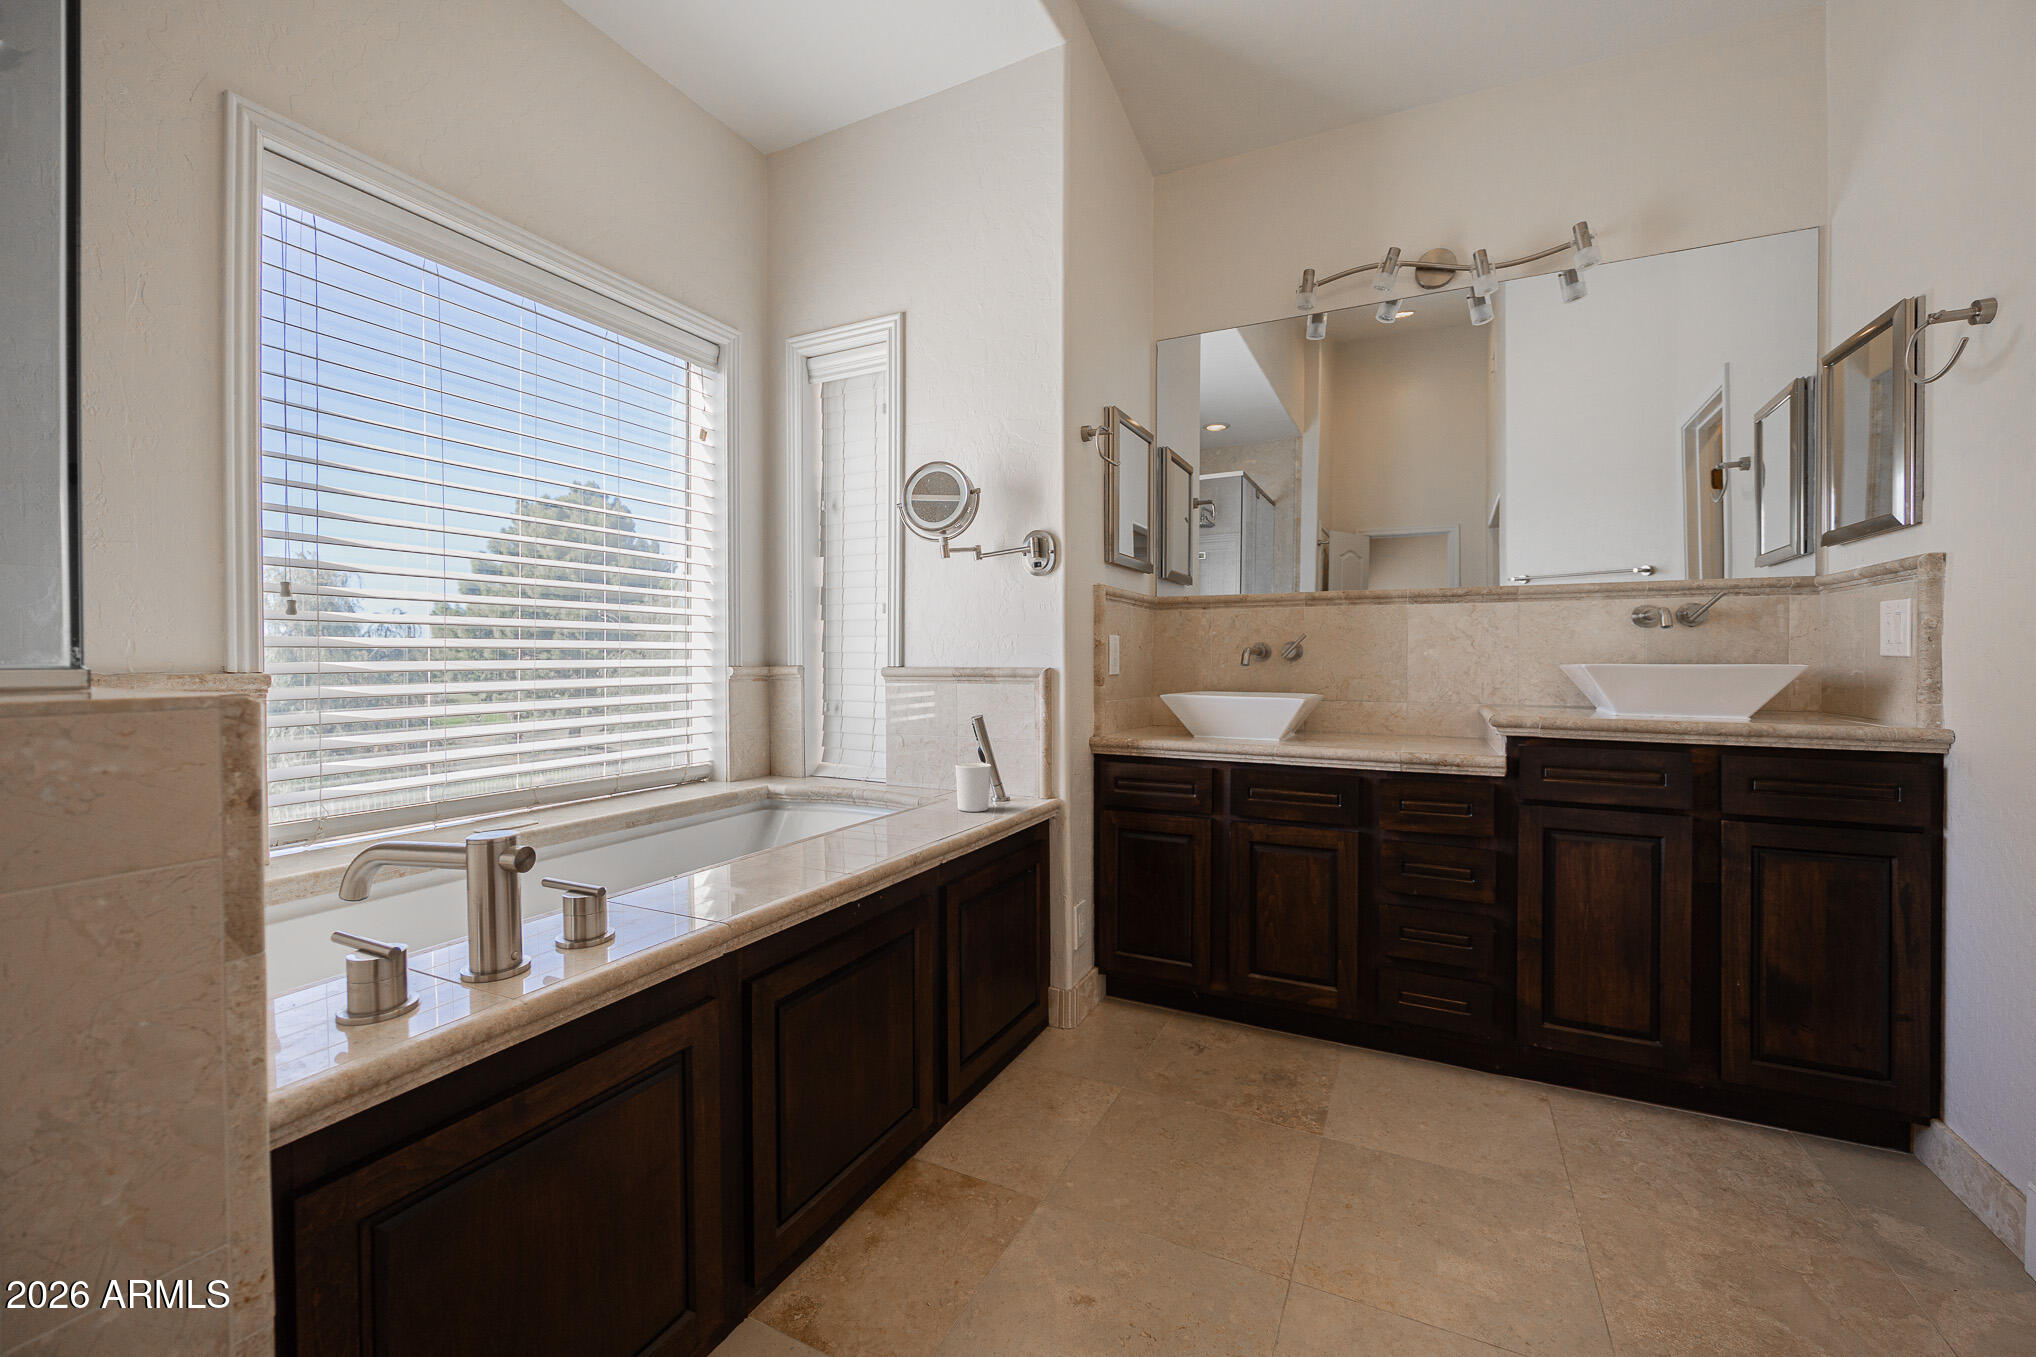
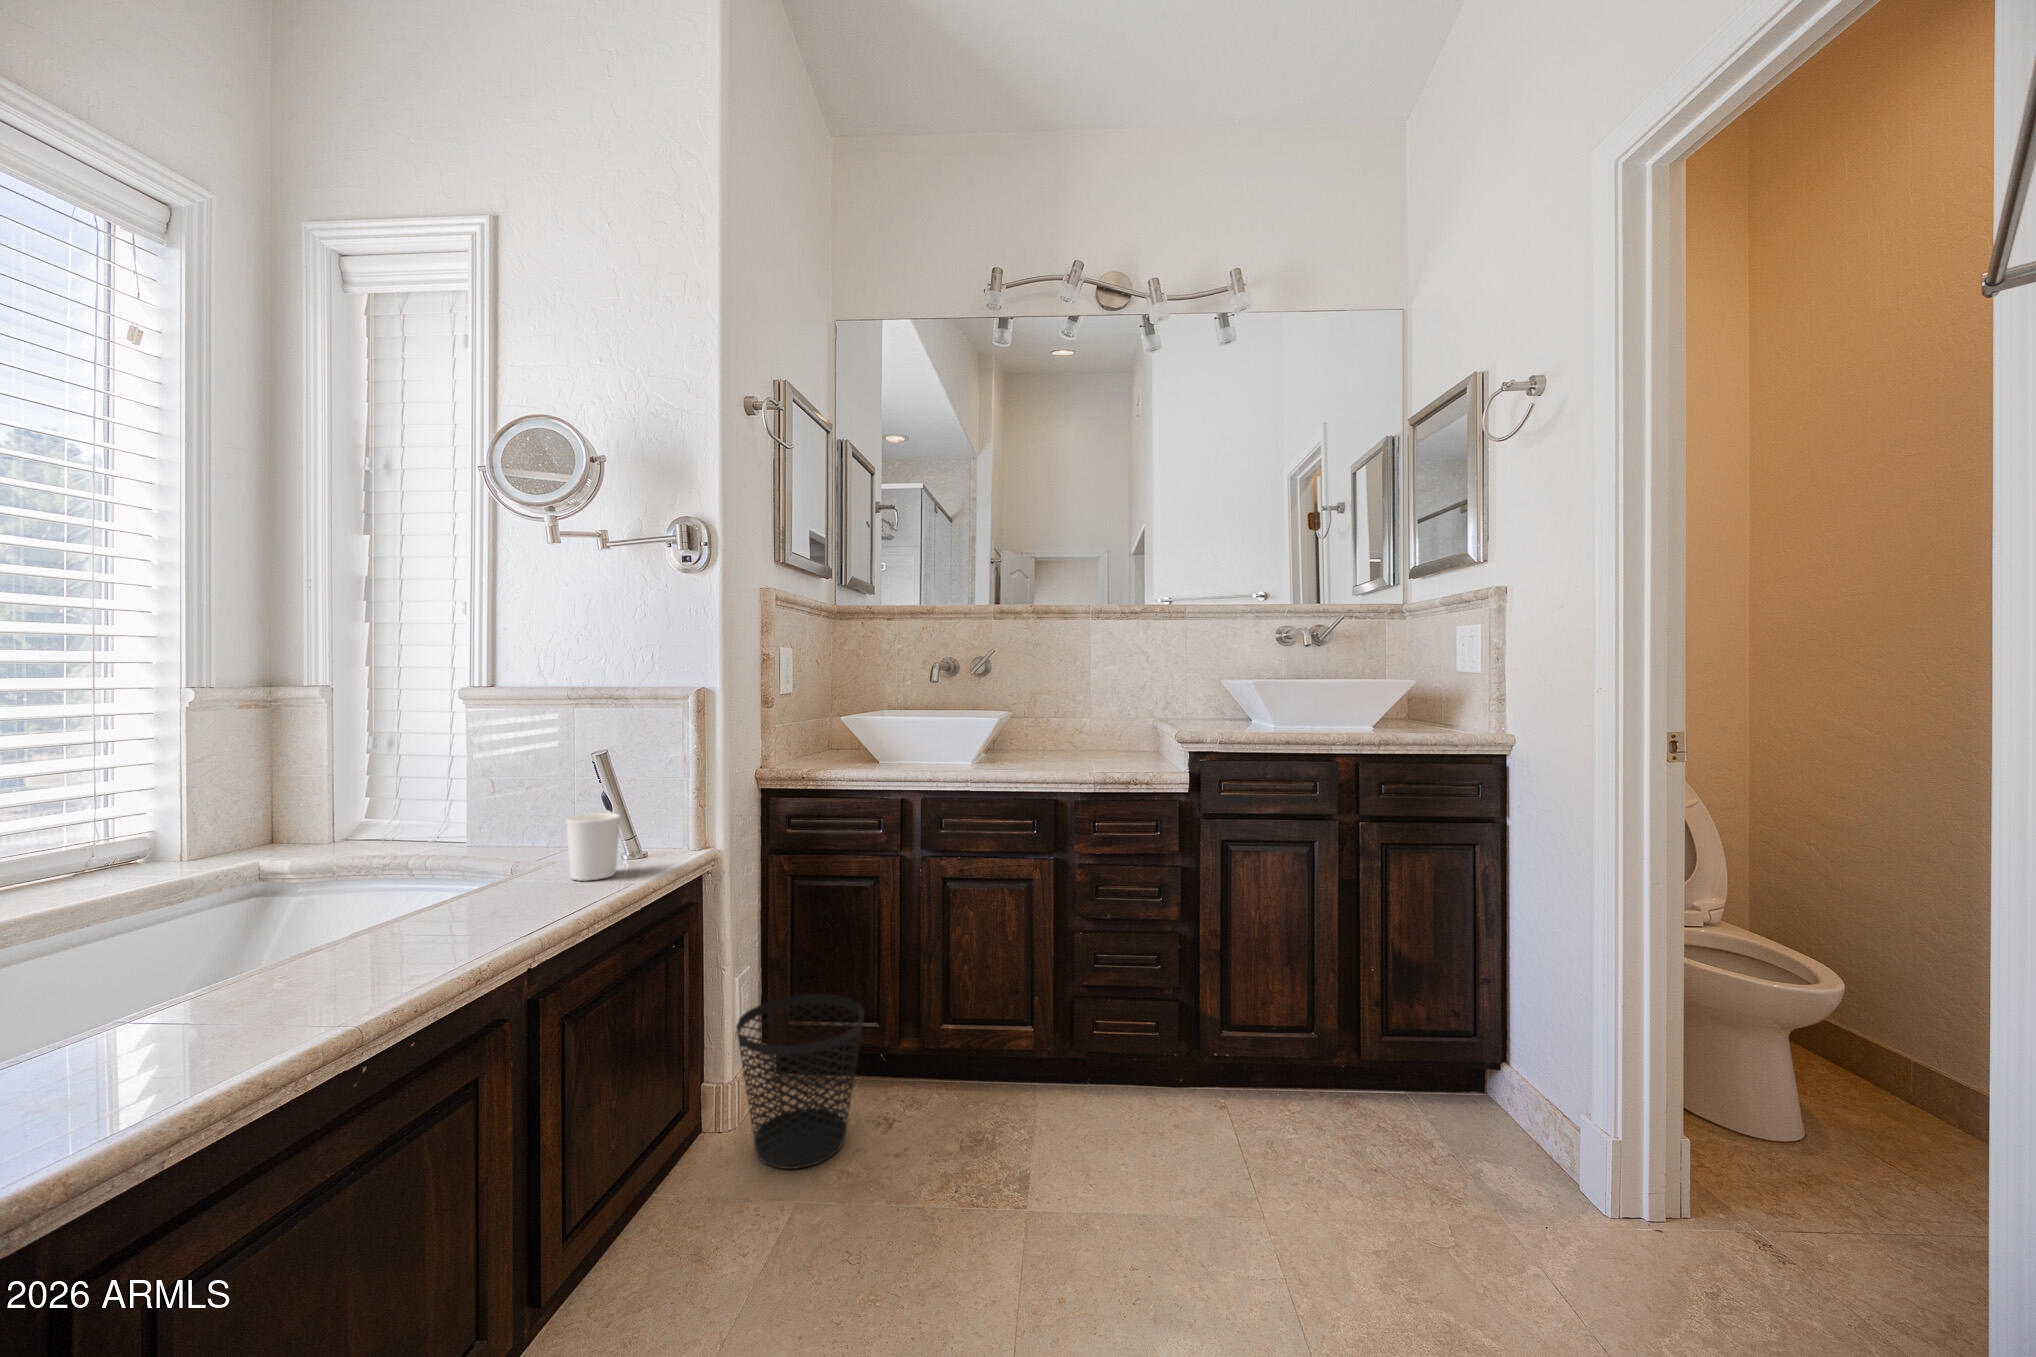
wastebasket: none [1074,927,1178,1064] -> present [736,994,864,1169]

